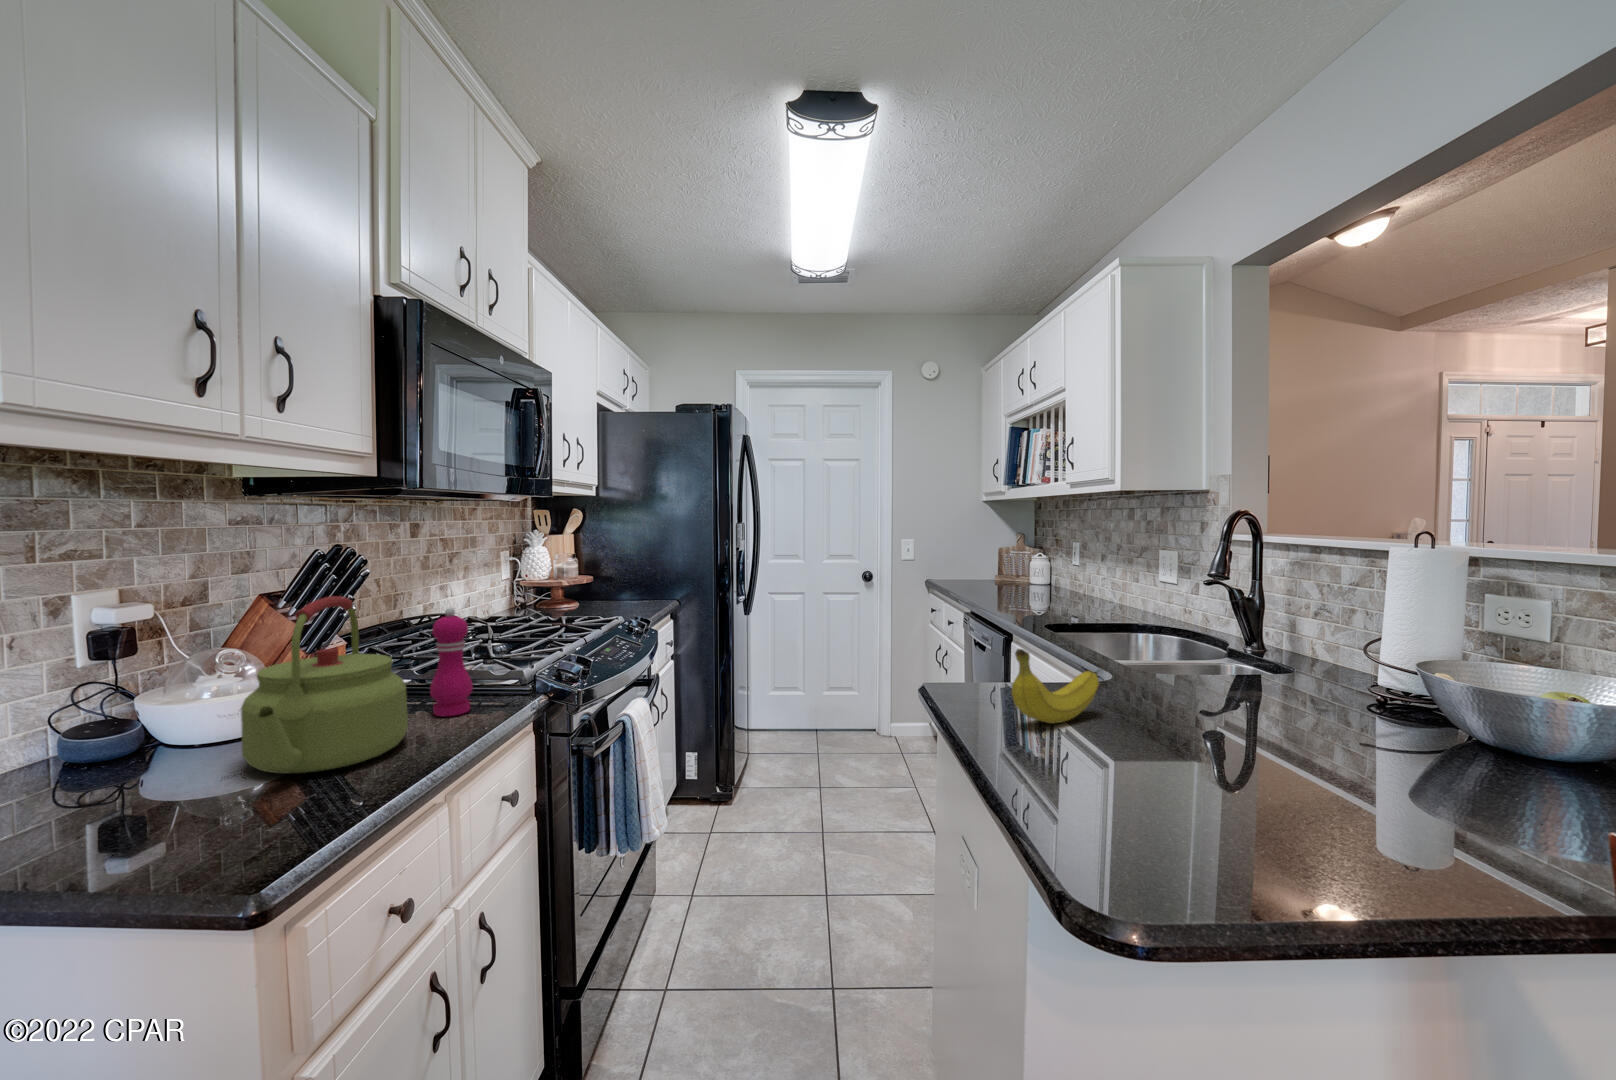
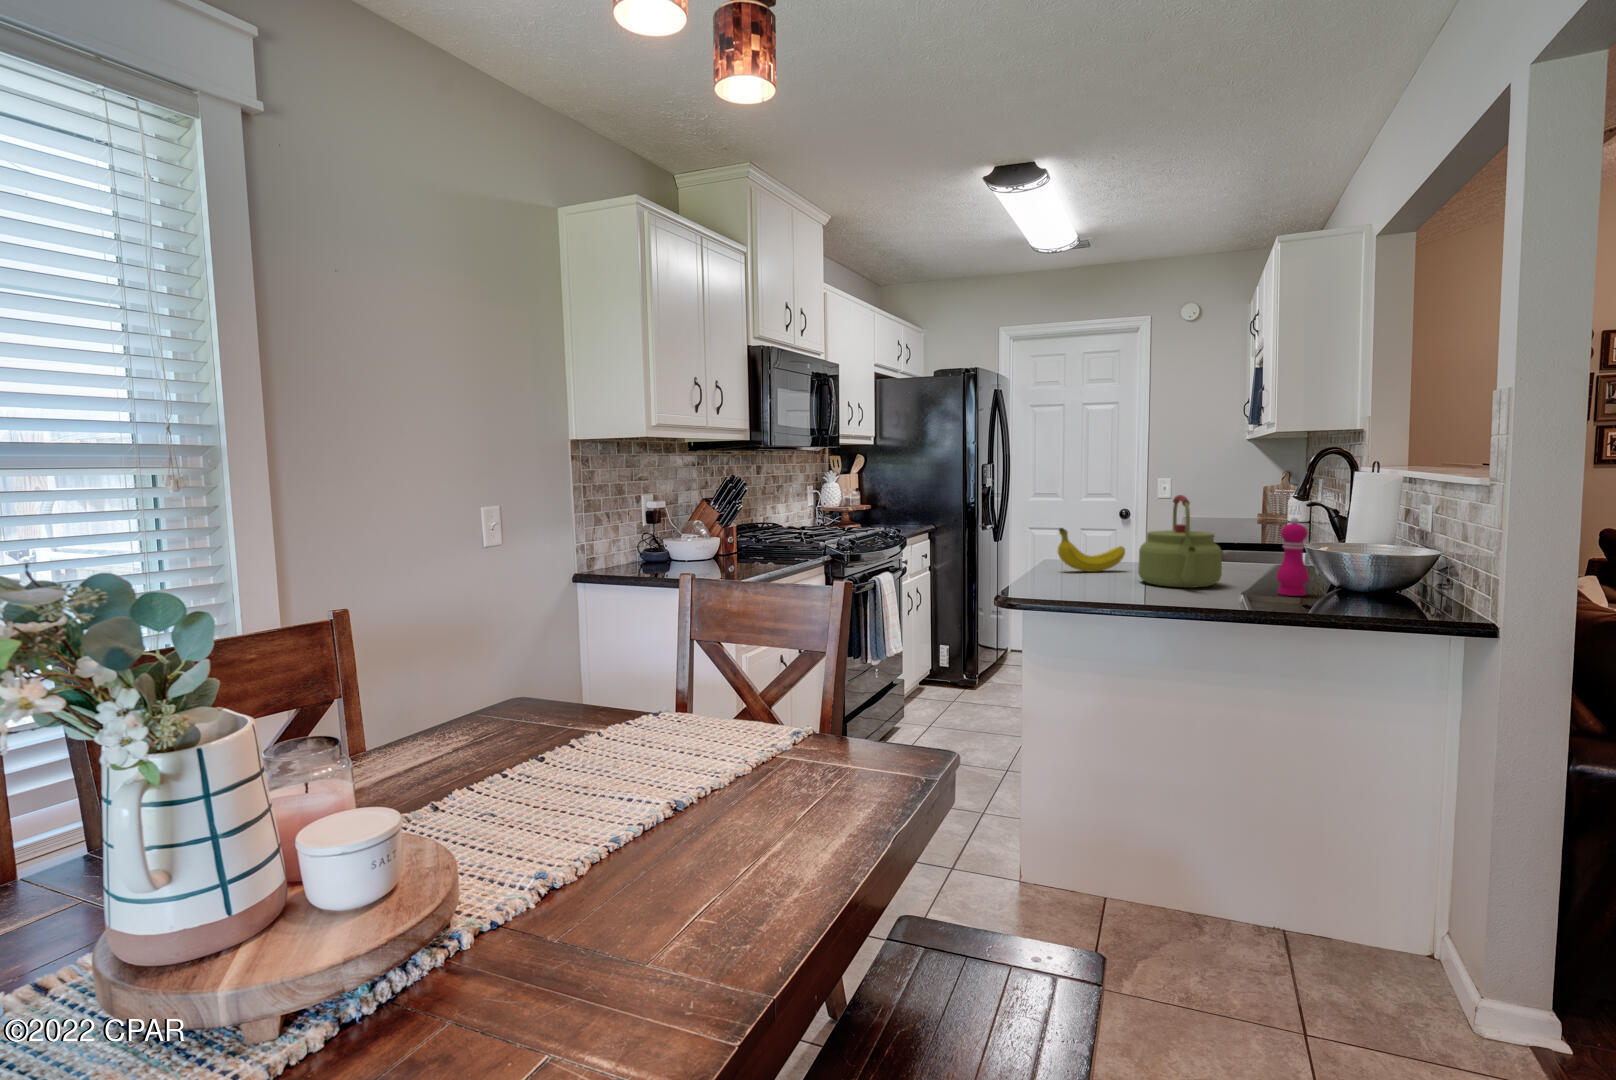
kettle: present [241,596,408,773] -> present [1138,495,1222,588]
pepper mill: present [430,608,473,716] -> present [1276,517,1309,596]

